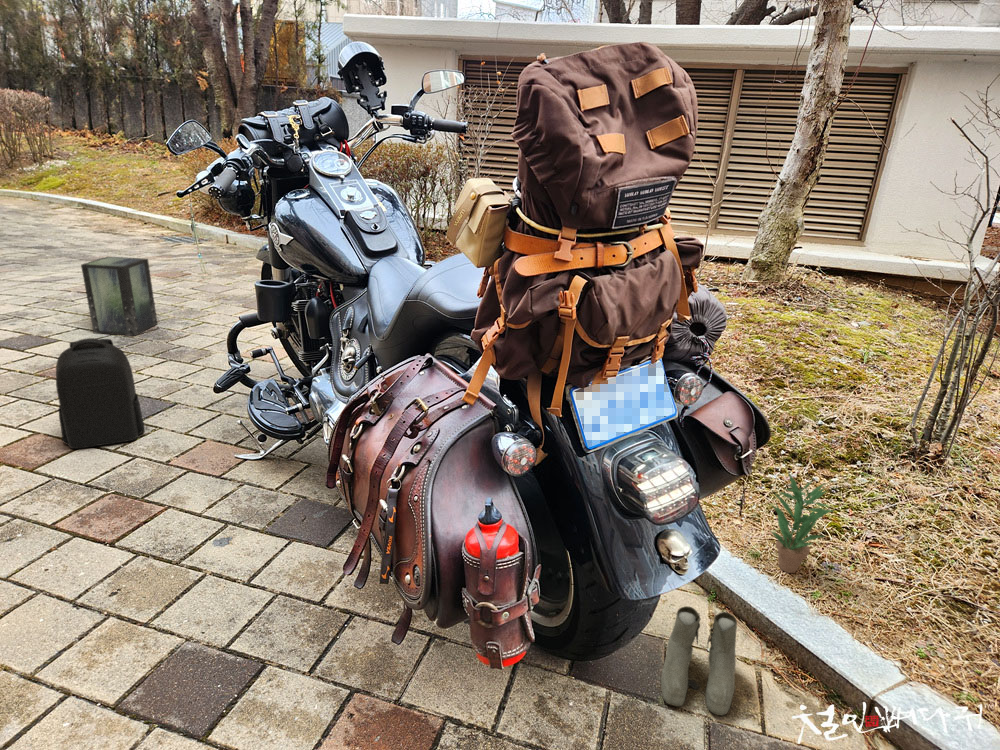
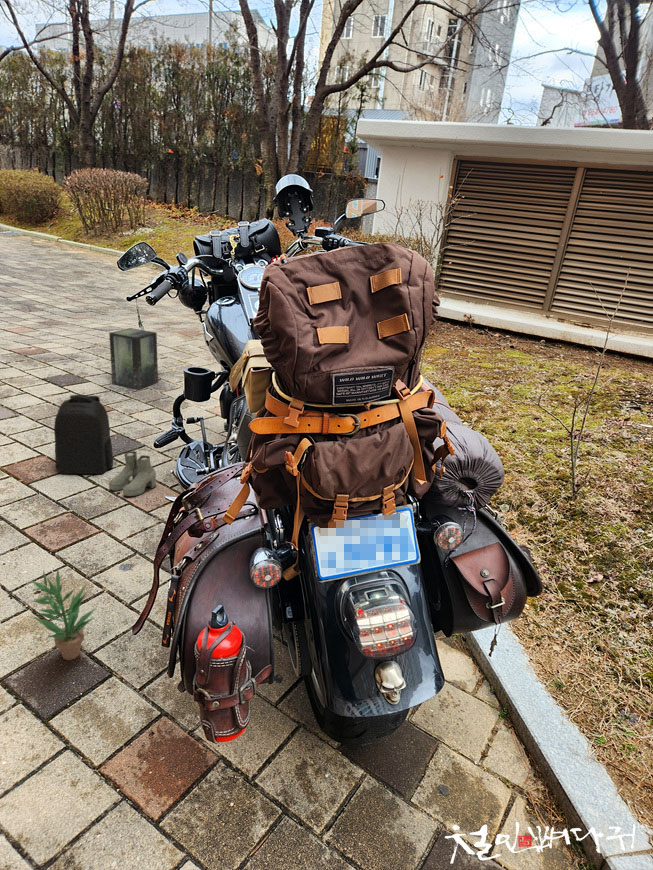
potted plant: present [772,474,833,573] -> present [32,569,96,660]
boots: present [661,606,737,716] -> present [109,451,156,496]

